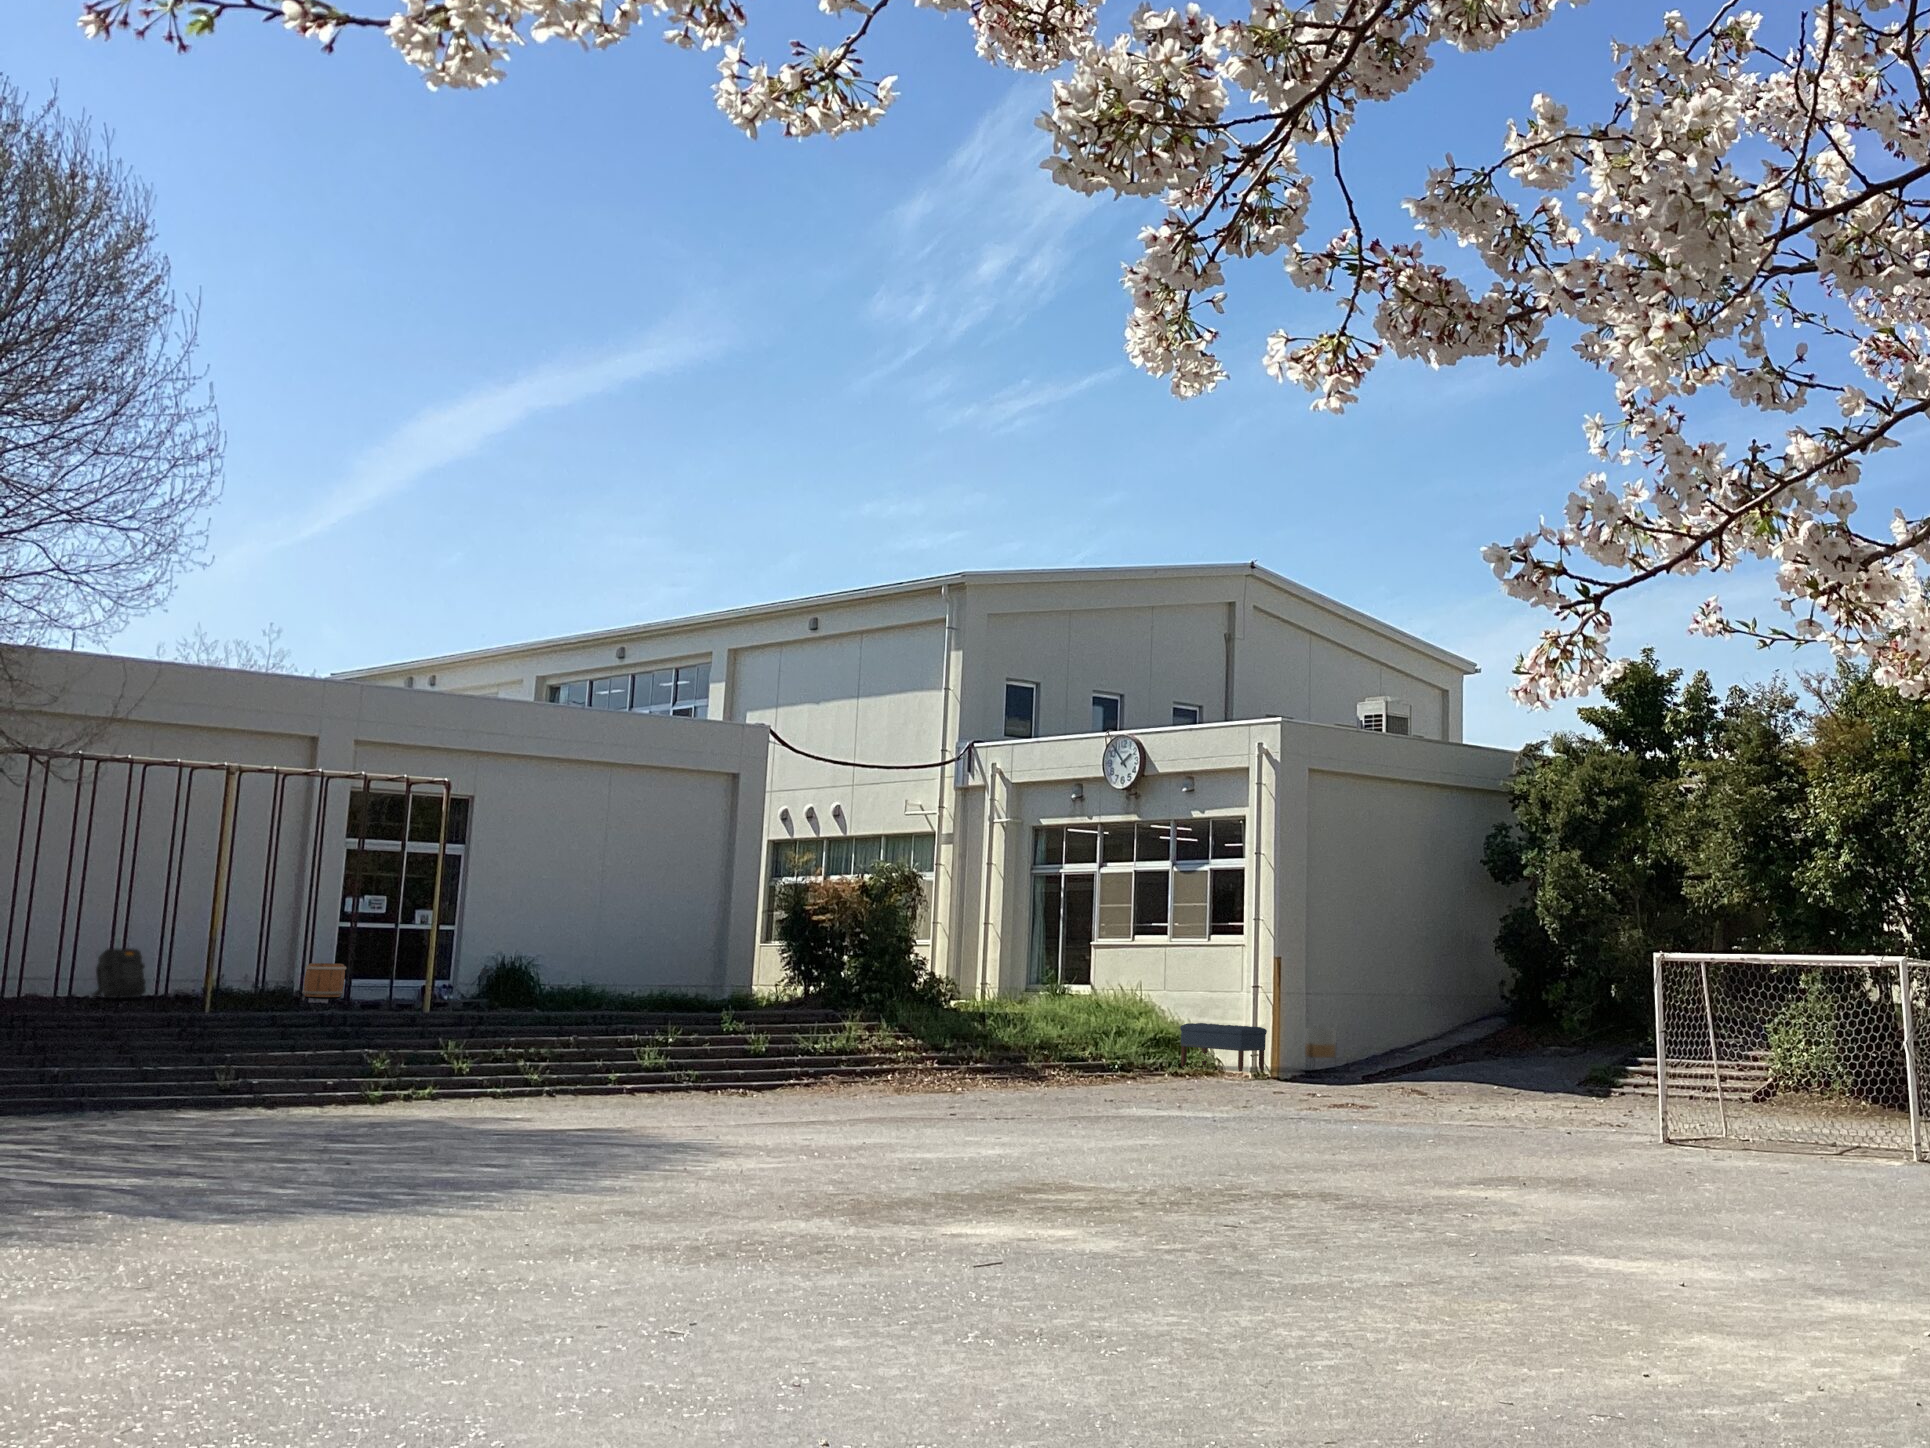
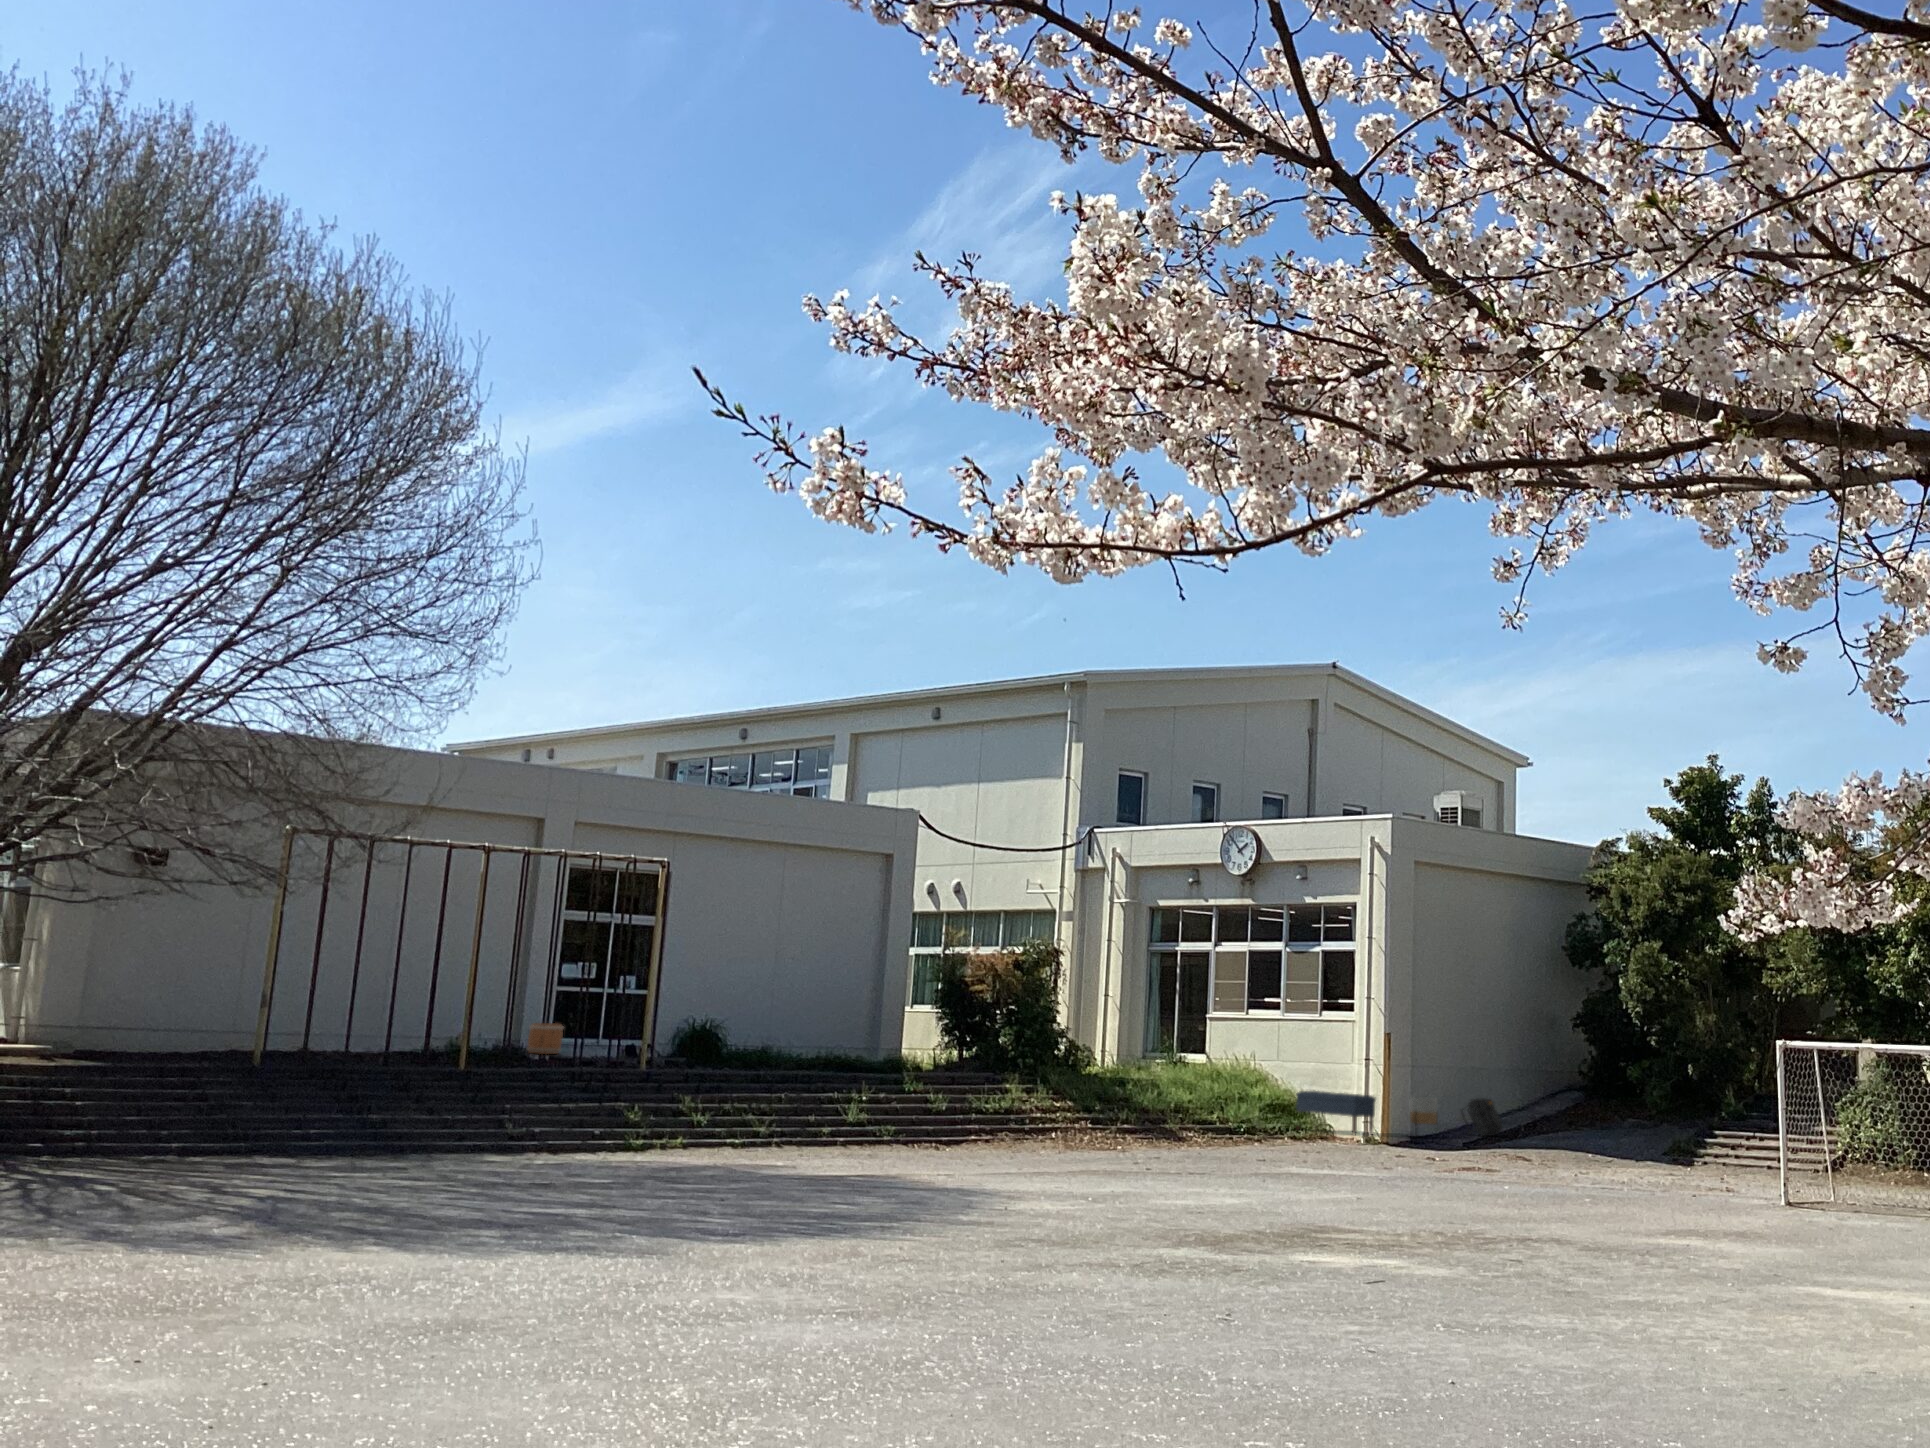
backpack: present [93,948,146,998] -> present [1461,1099,1502,1136]

